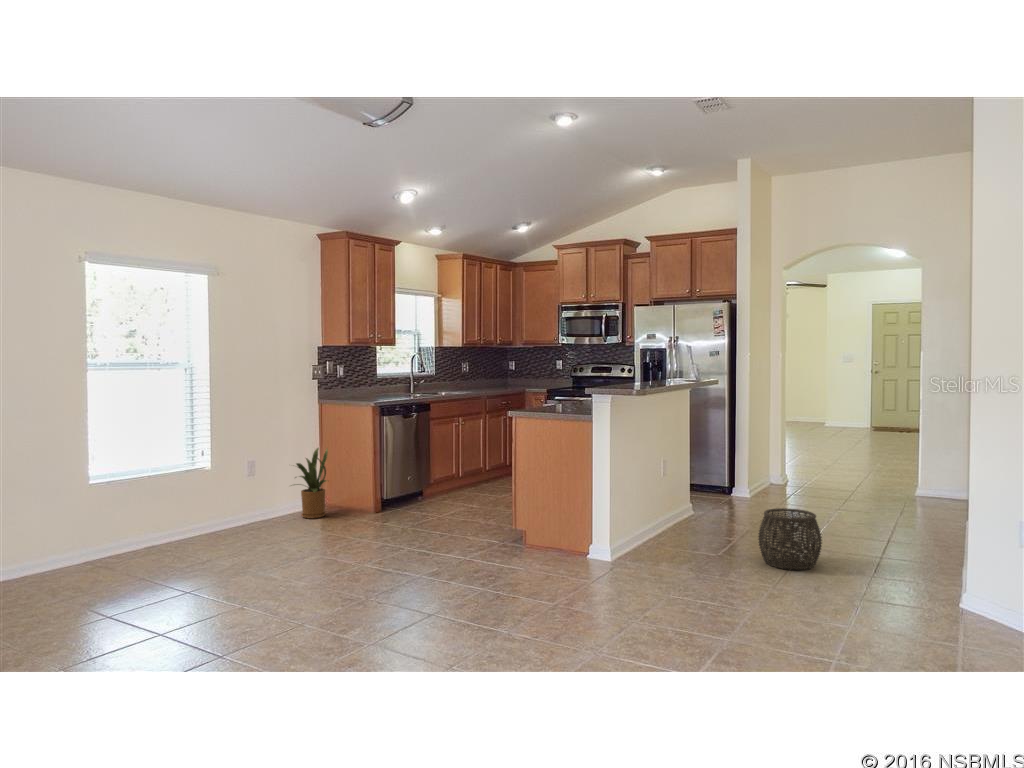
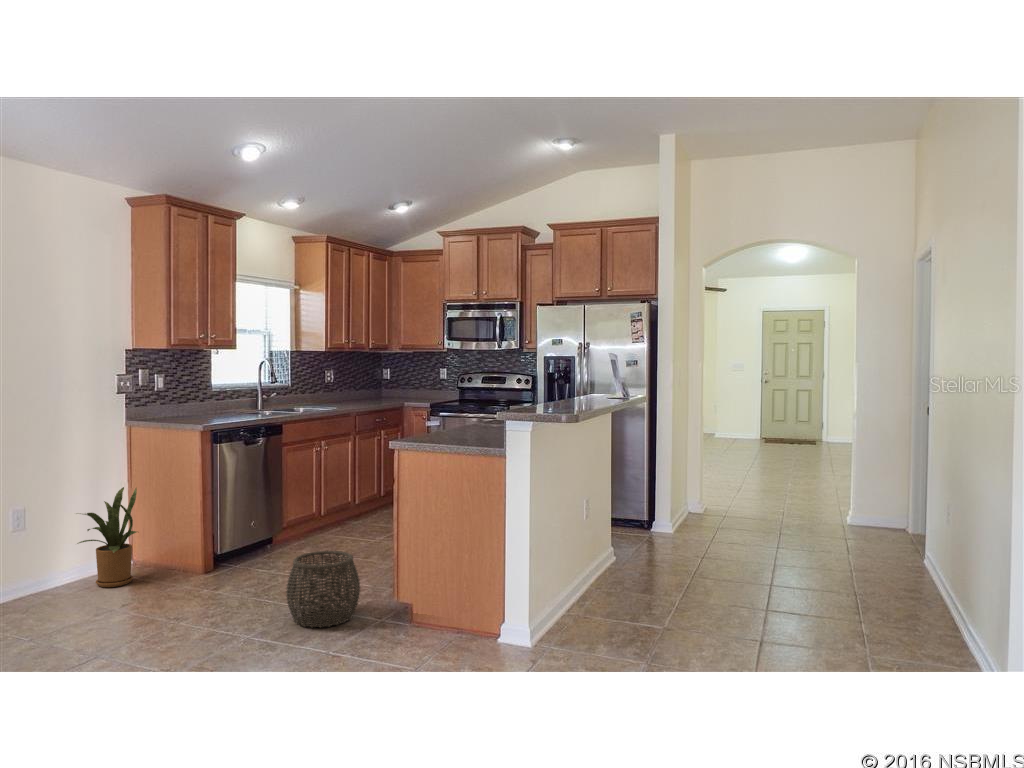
woven basket: present [758,508,822,570] -> present [286,551,360,628]

